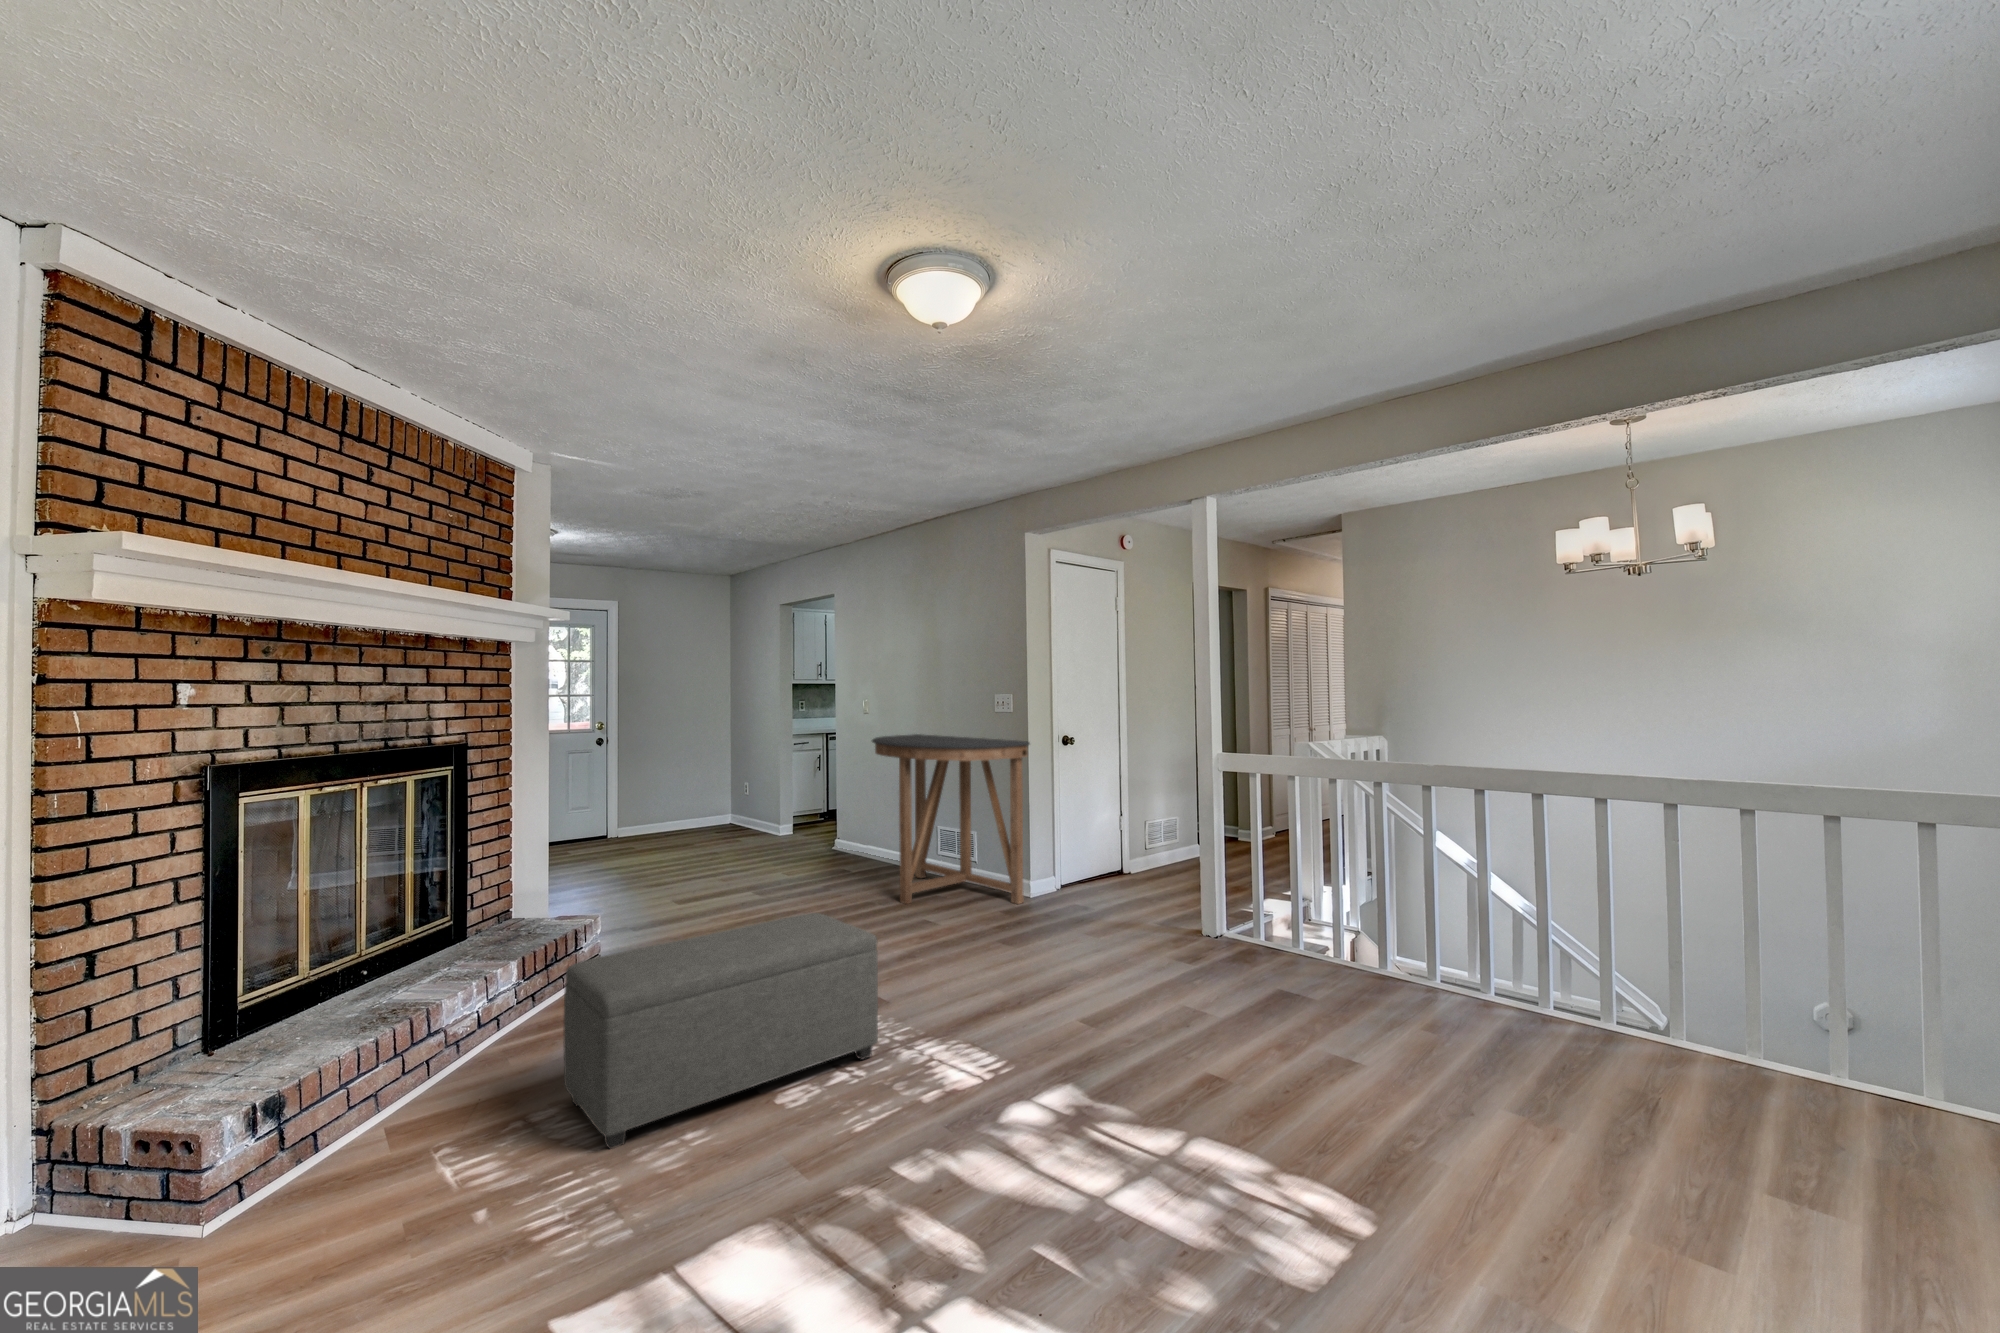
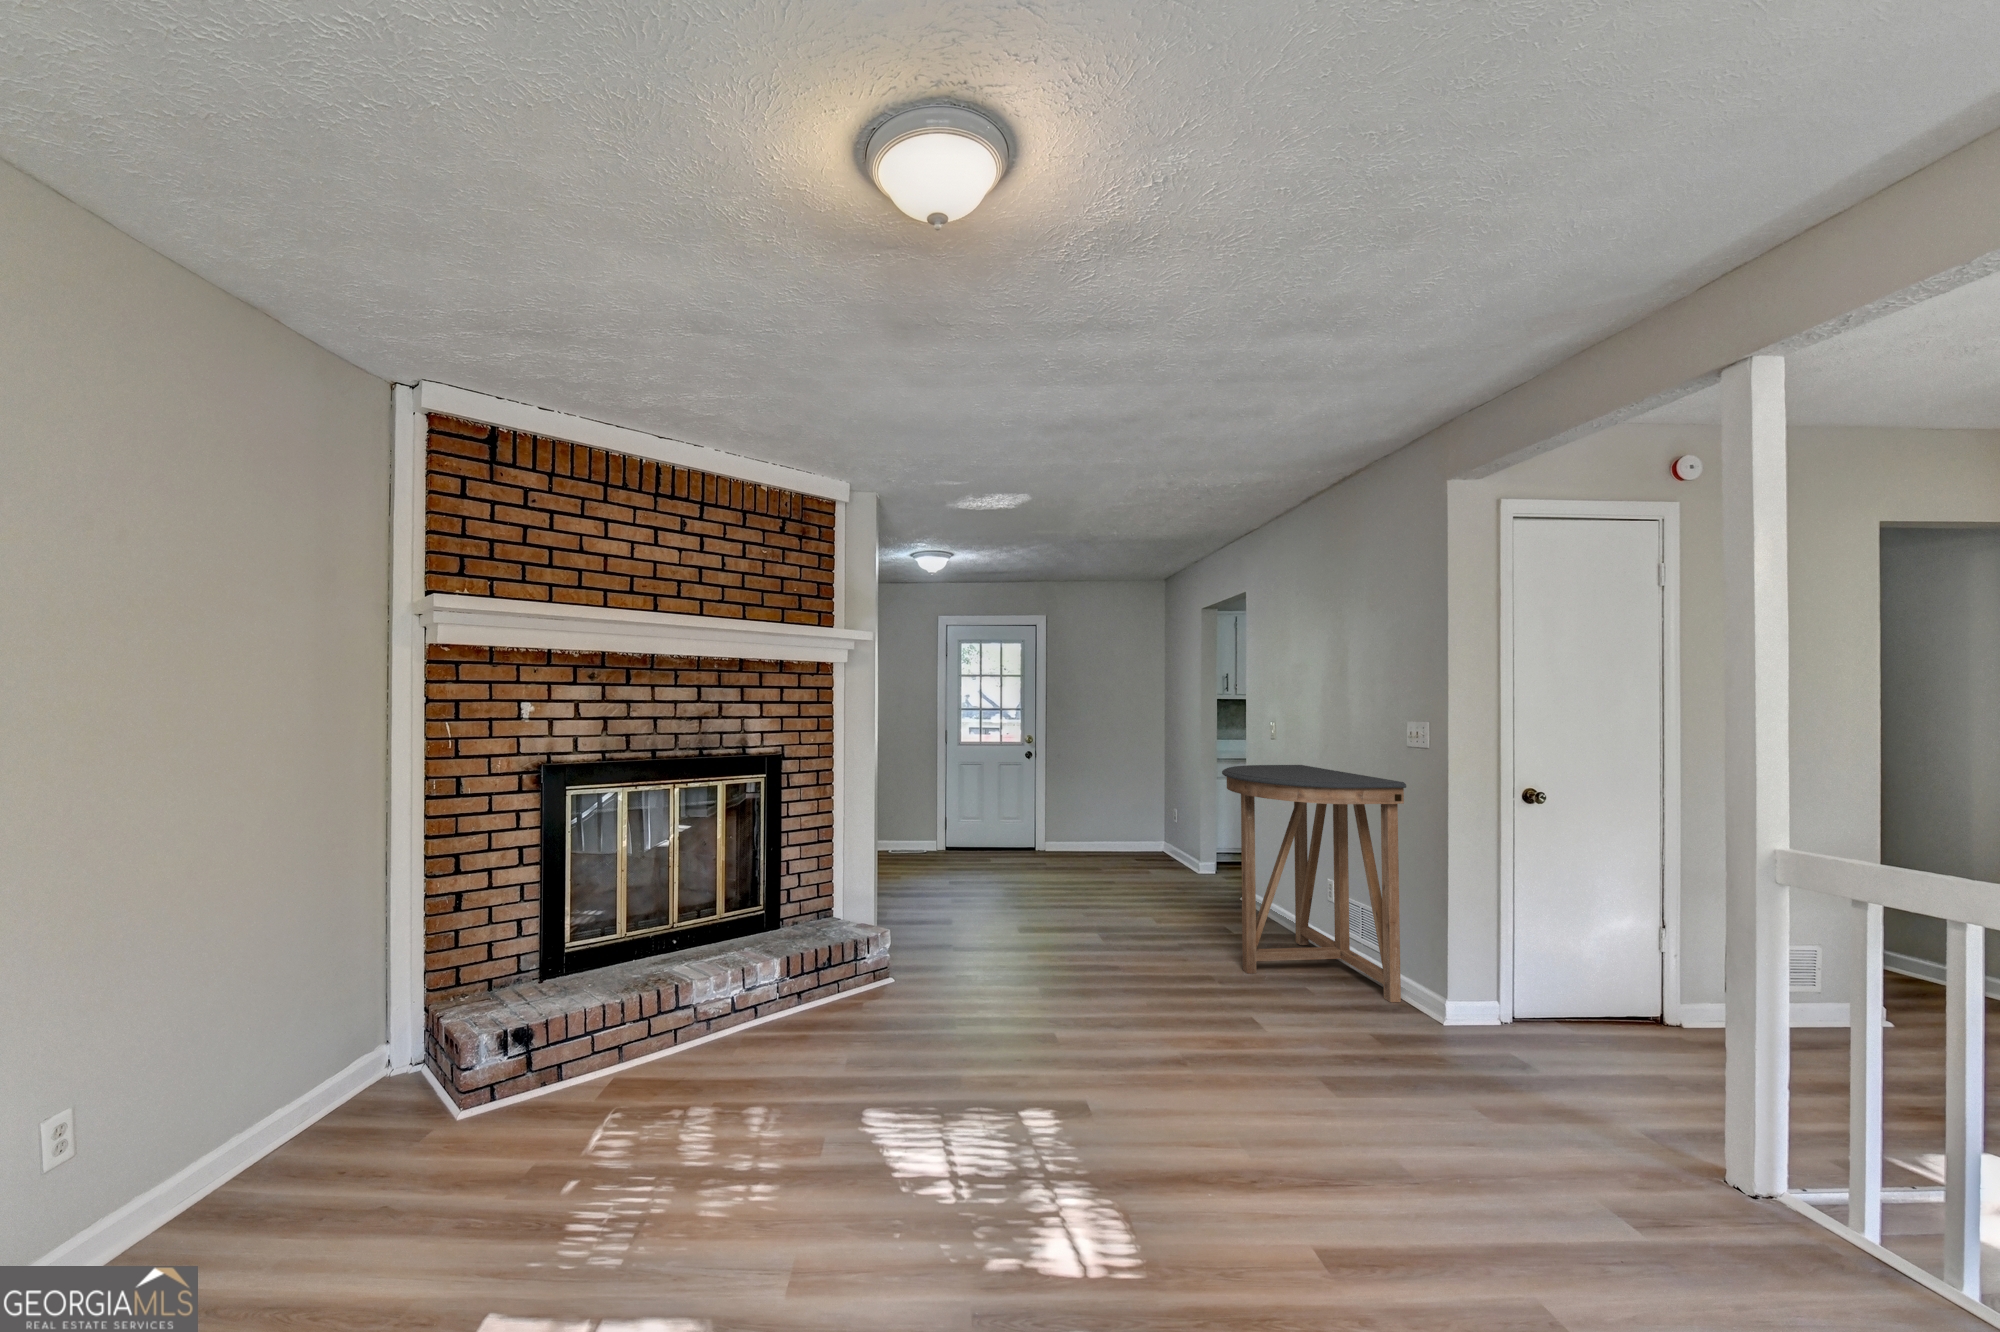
ottoman: present [563,913,878,1149] -> none [703,962,1014,1152]

